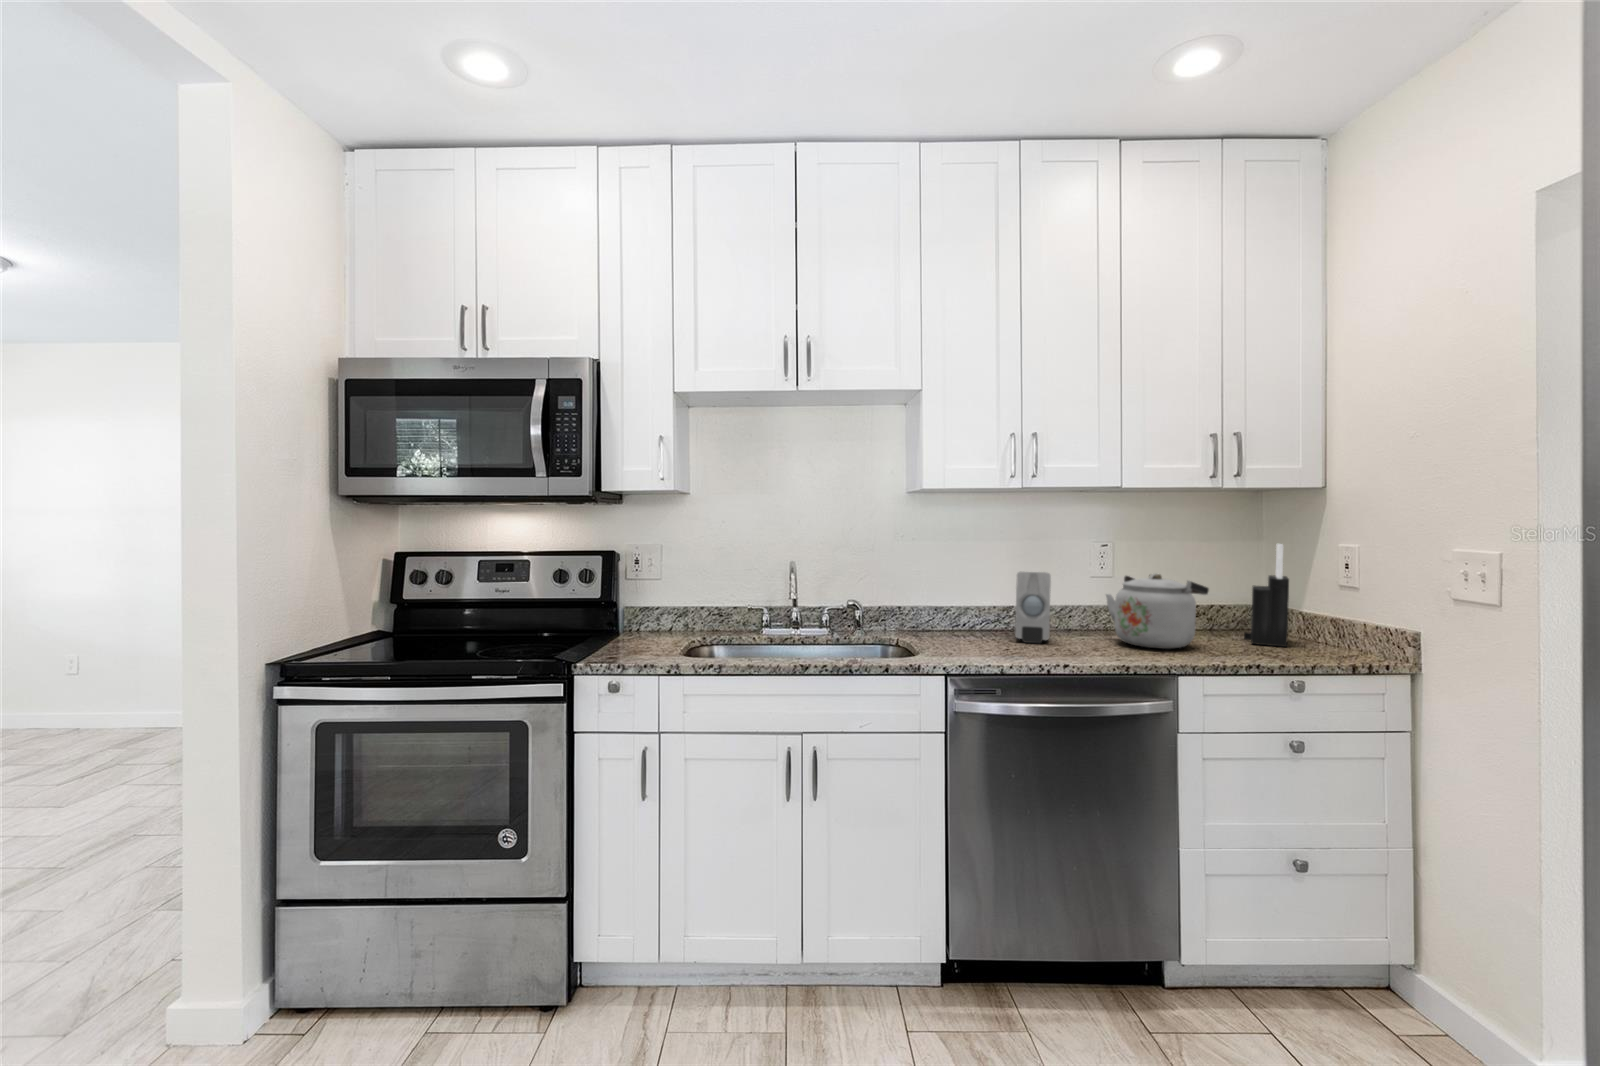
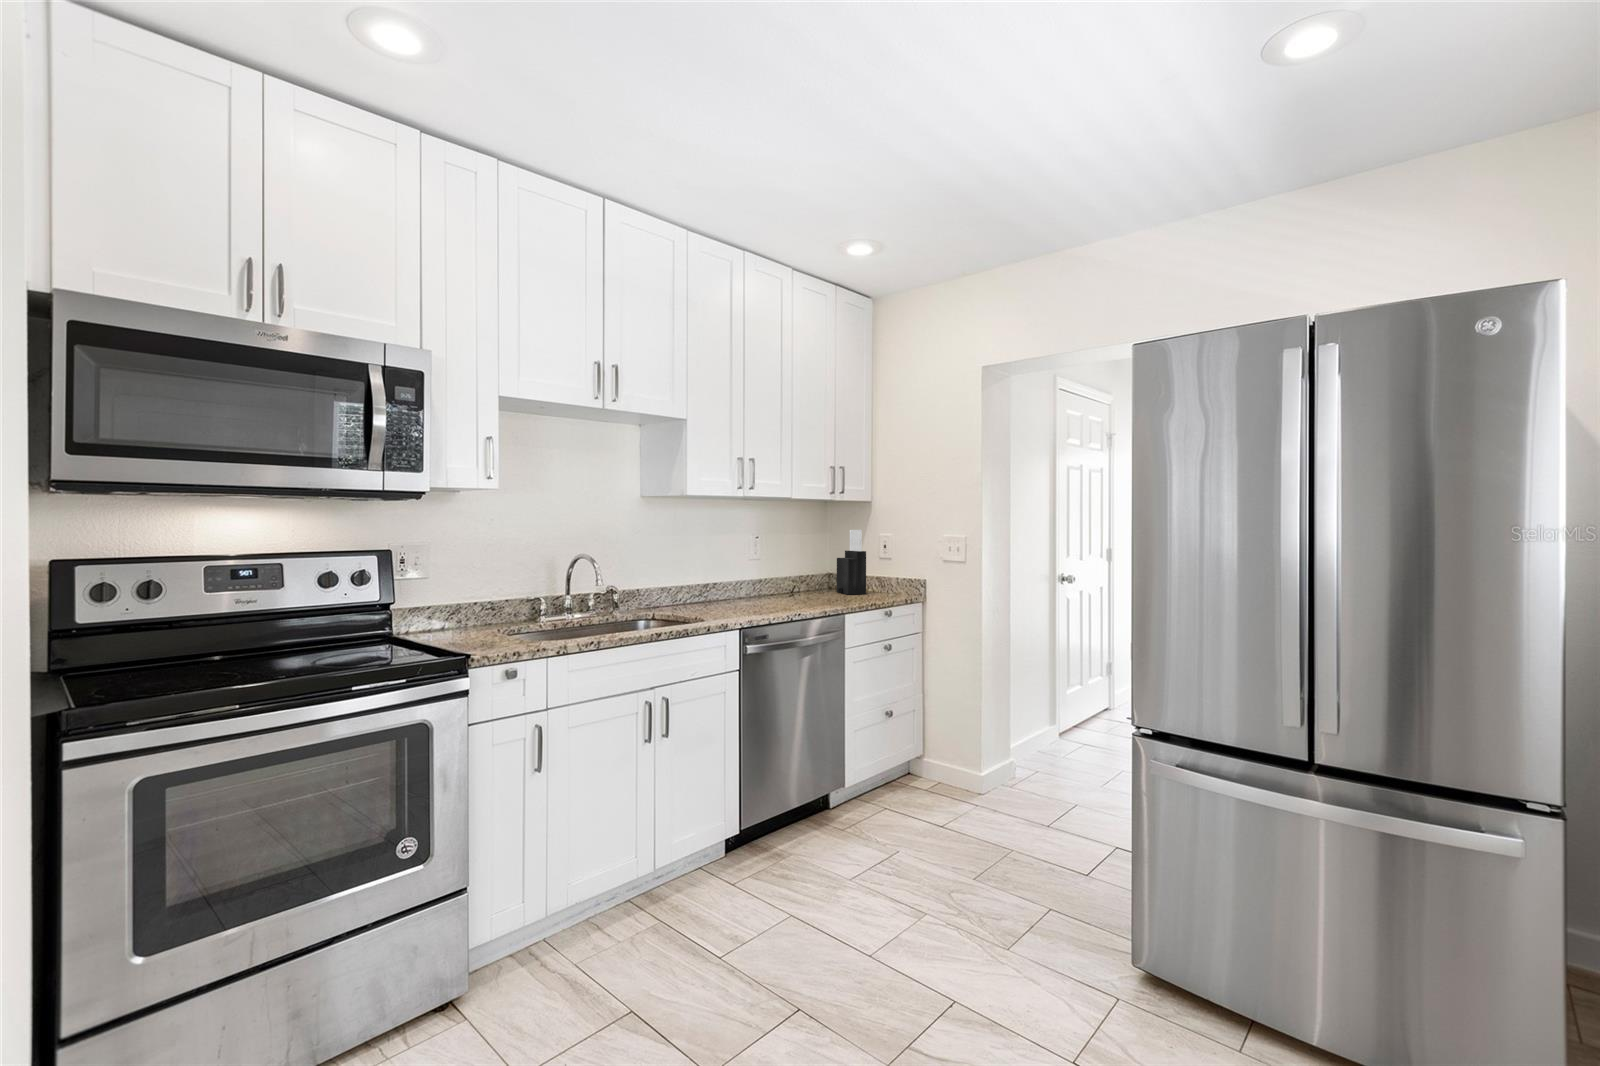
soap dispenser: present [1015,572,1051,643] -> none [718,553,755,606]
kettle: present [1106,573,1209,649] -> none [772,551,833,601]

